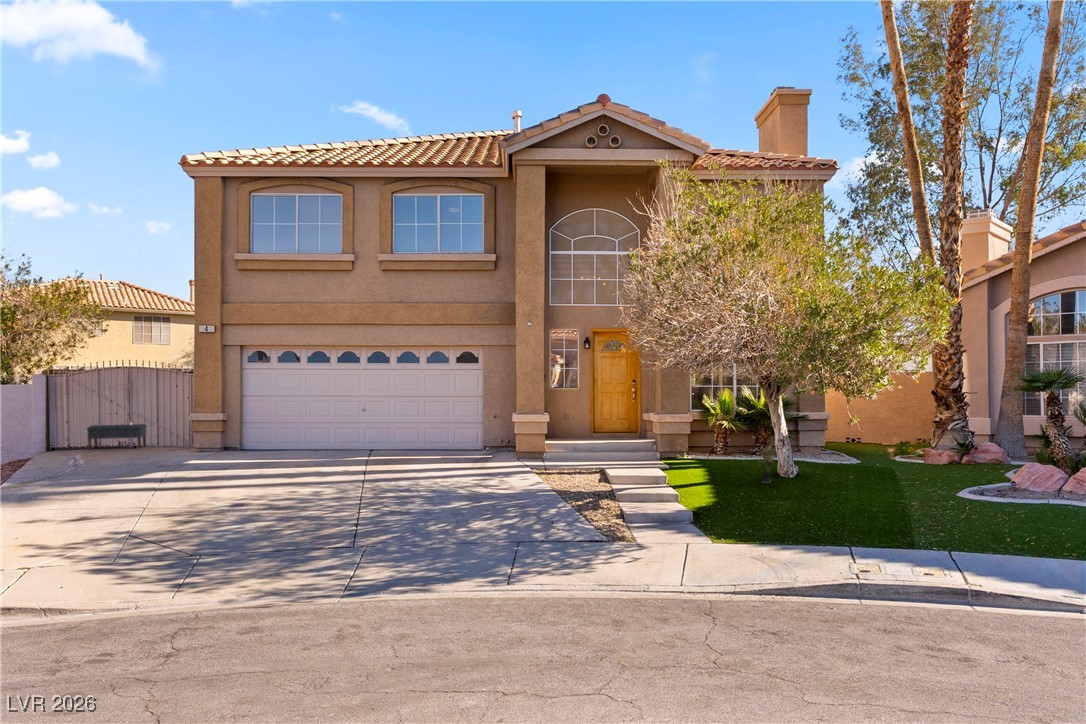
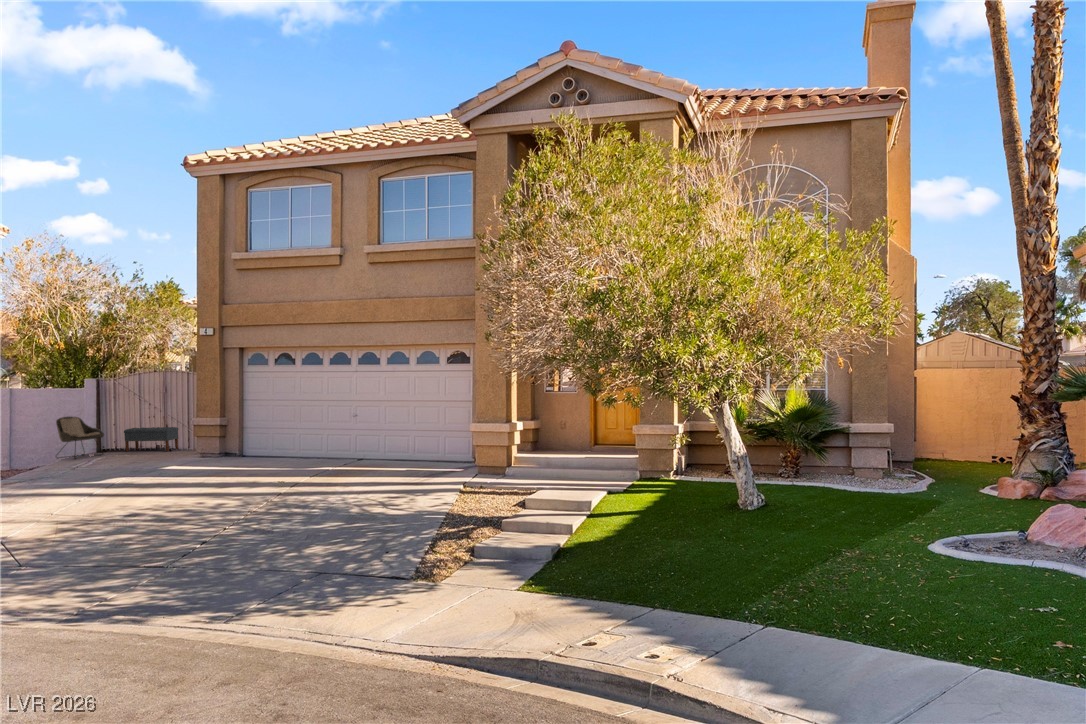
lounge chair: none [15,413,69,458] -> present [56,416,104,459]
potted plant: present [758,446,774,483] -> none [676,471,703,520]

